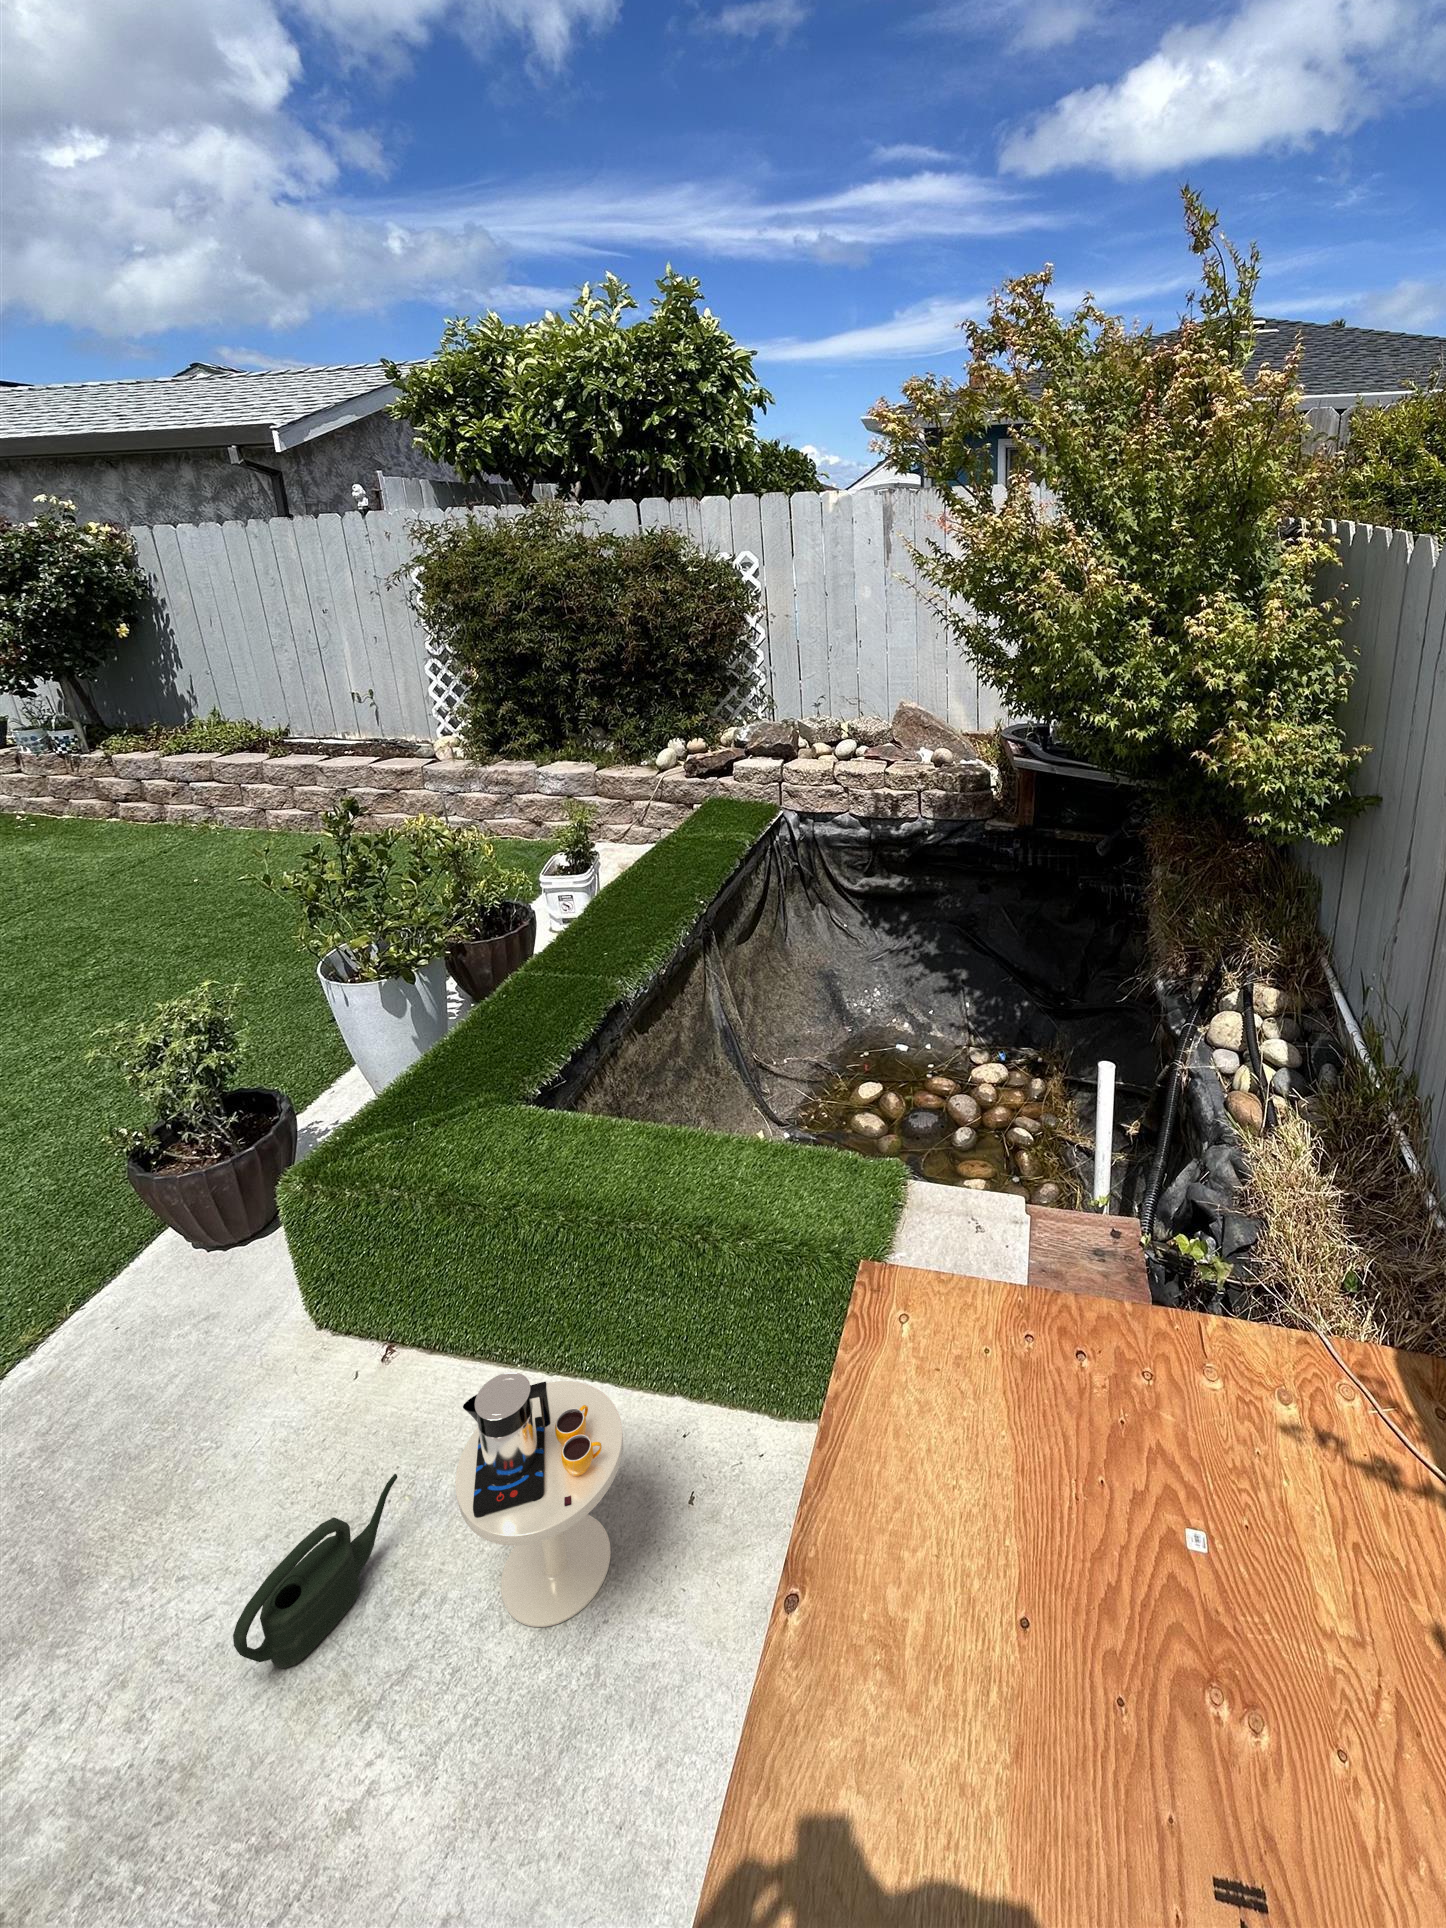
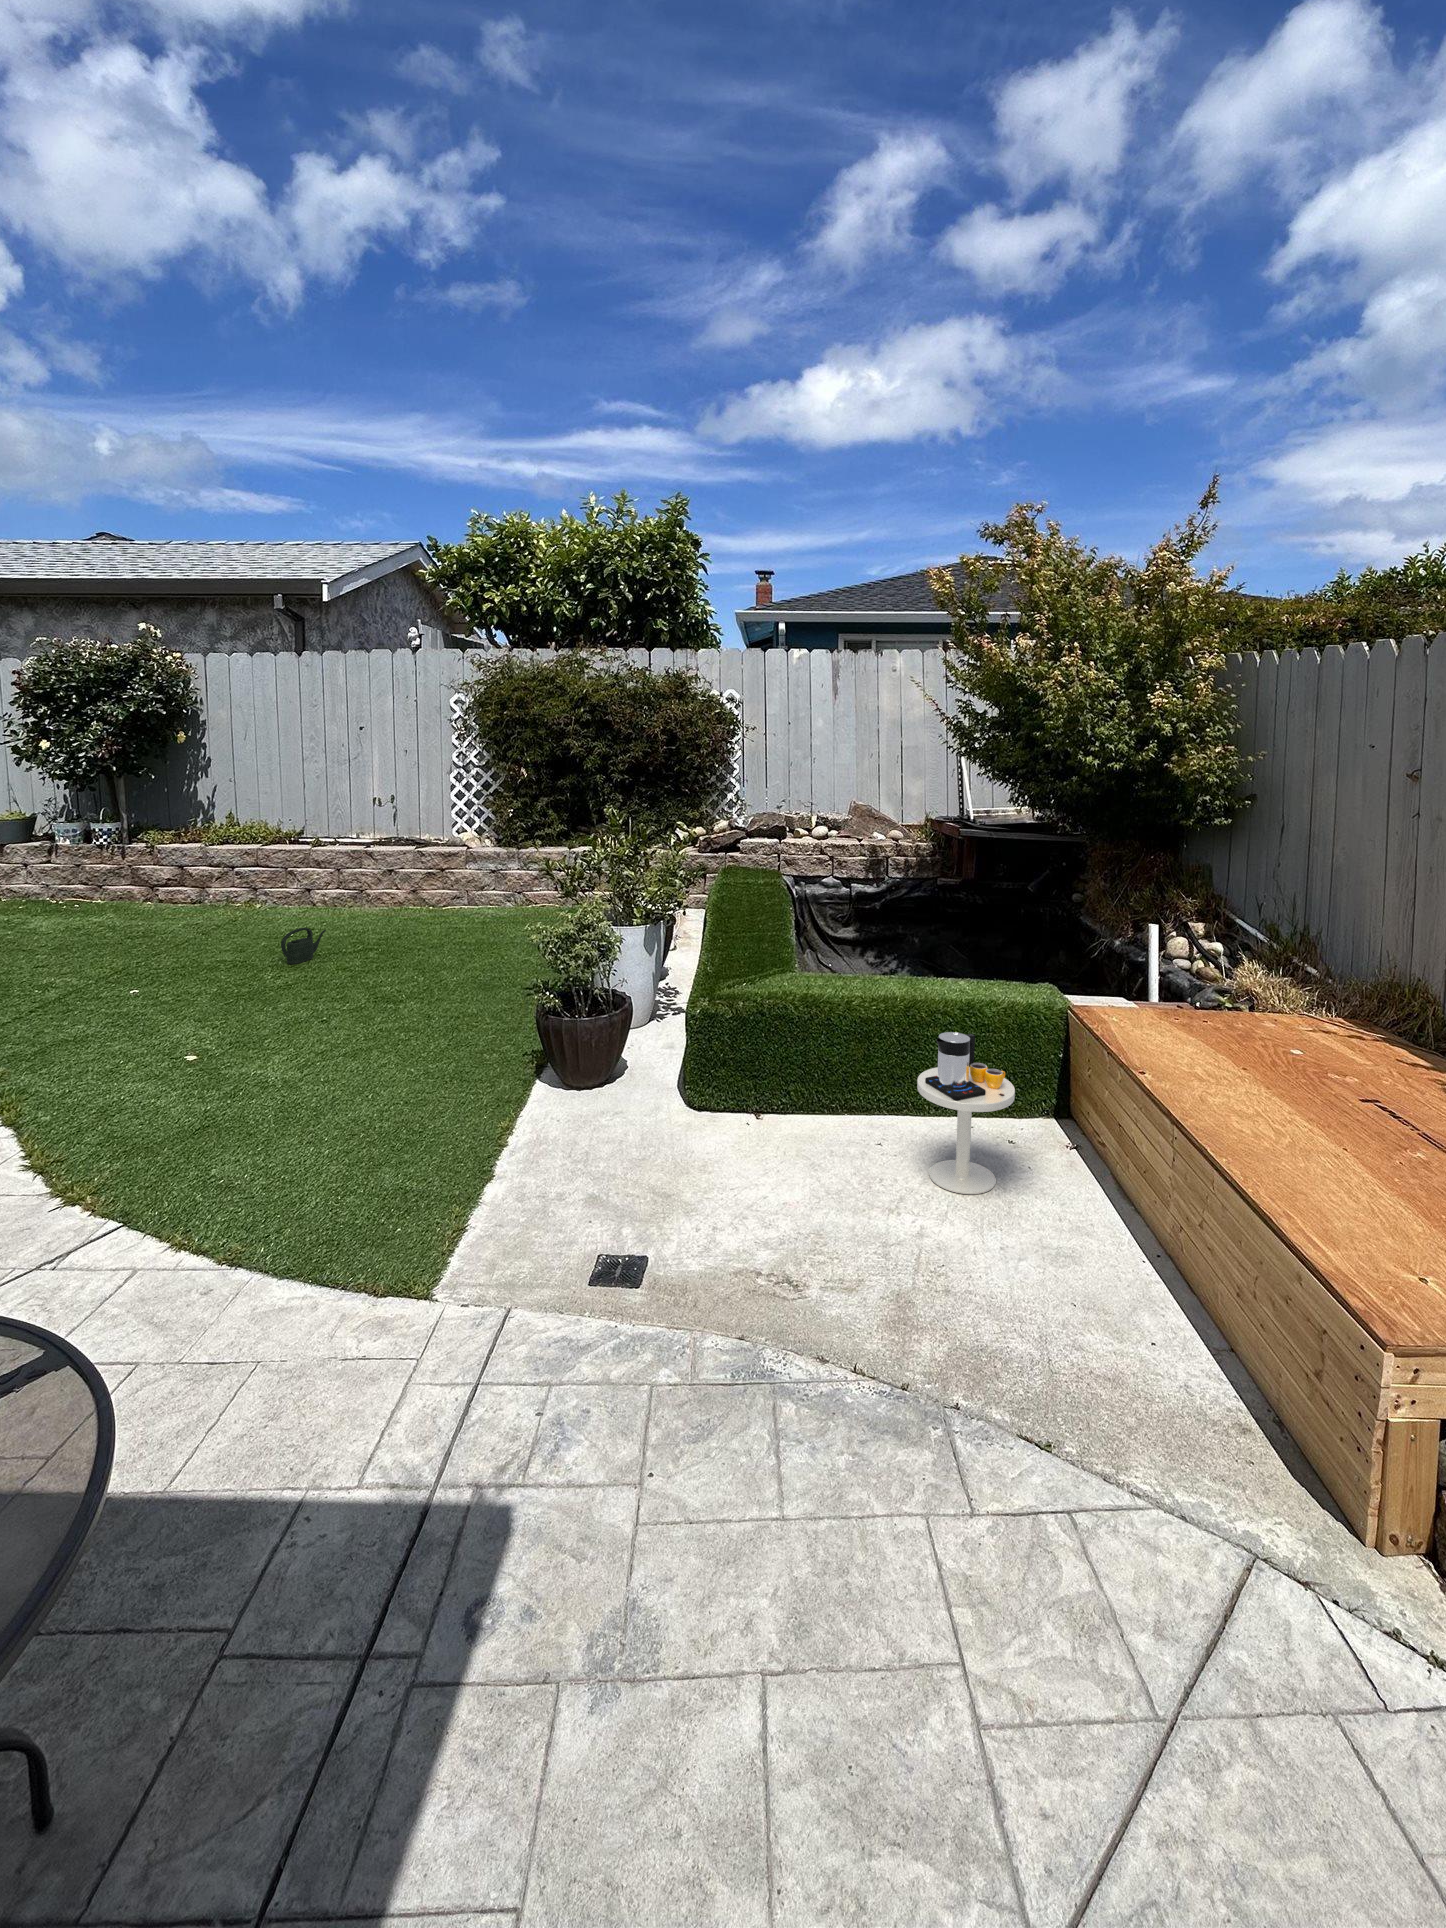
watering can: present [233,1474,397,1668] -> present [281,928,326,964]

